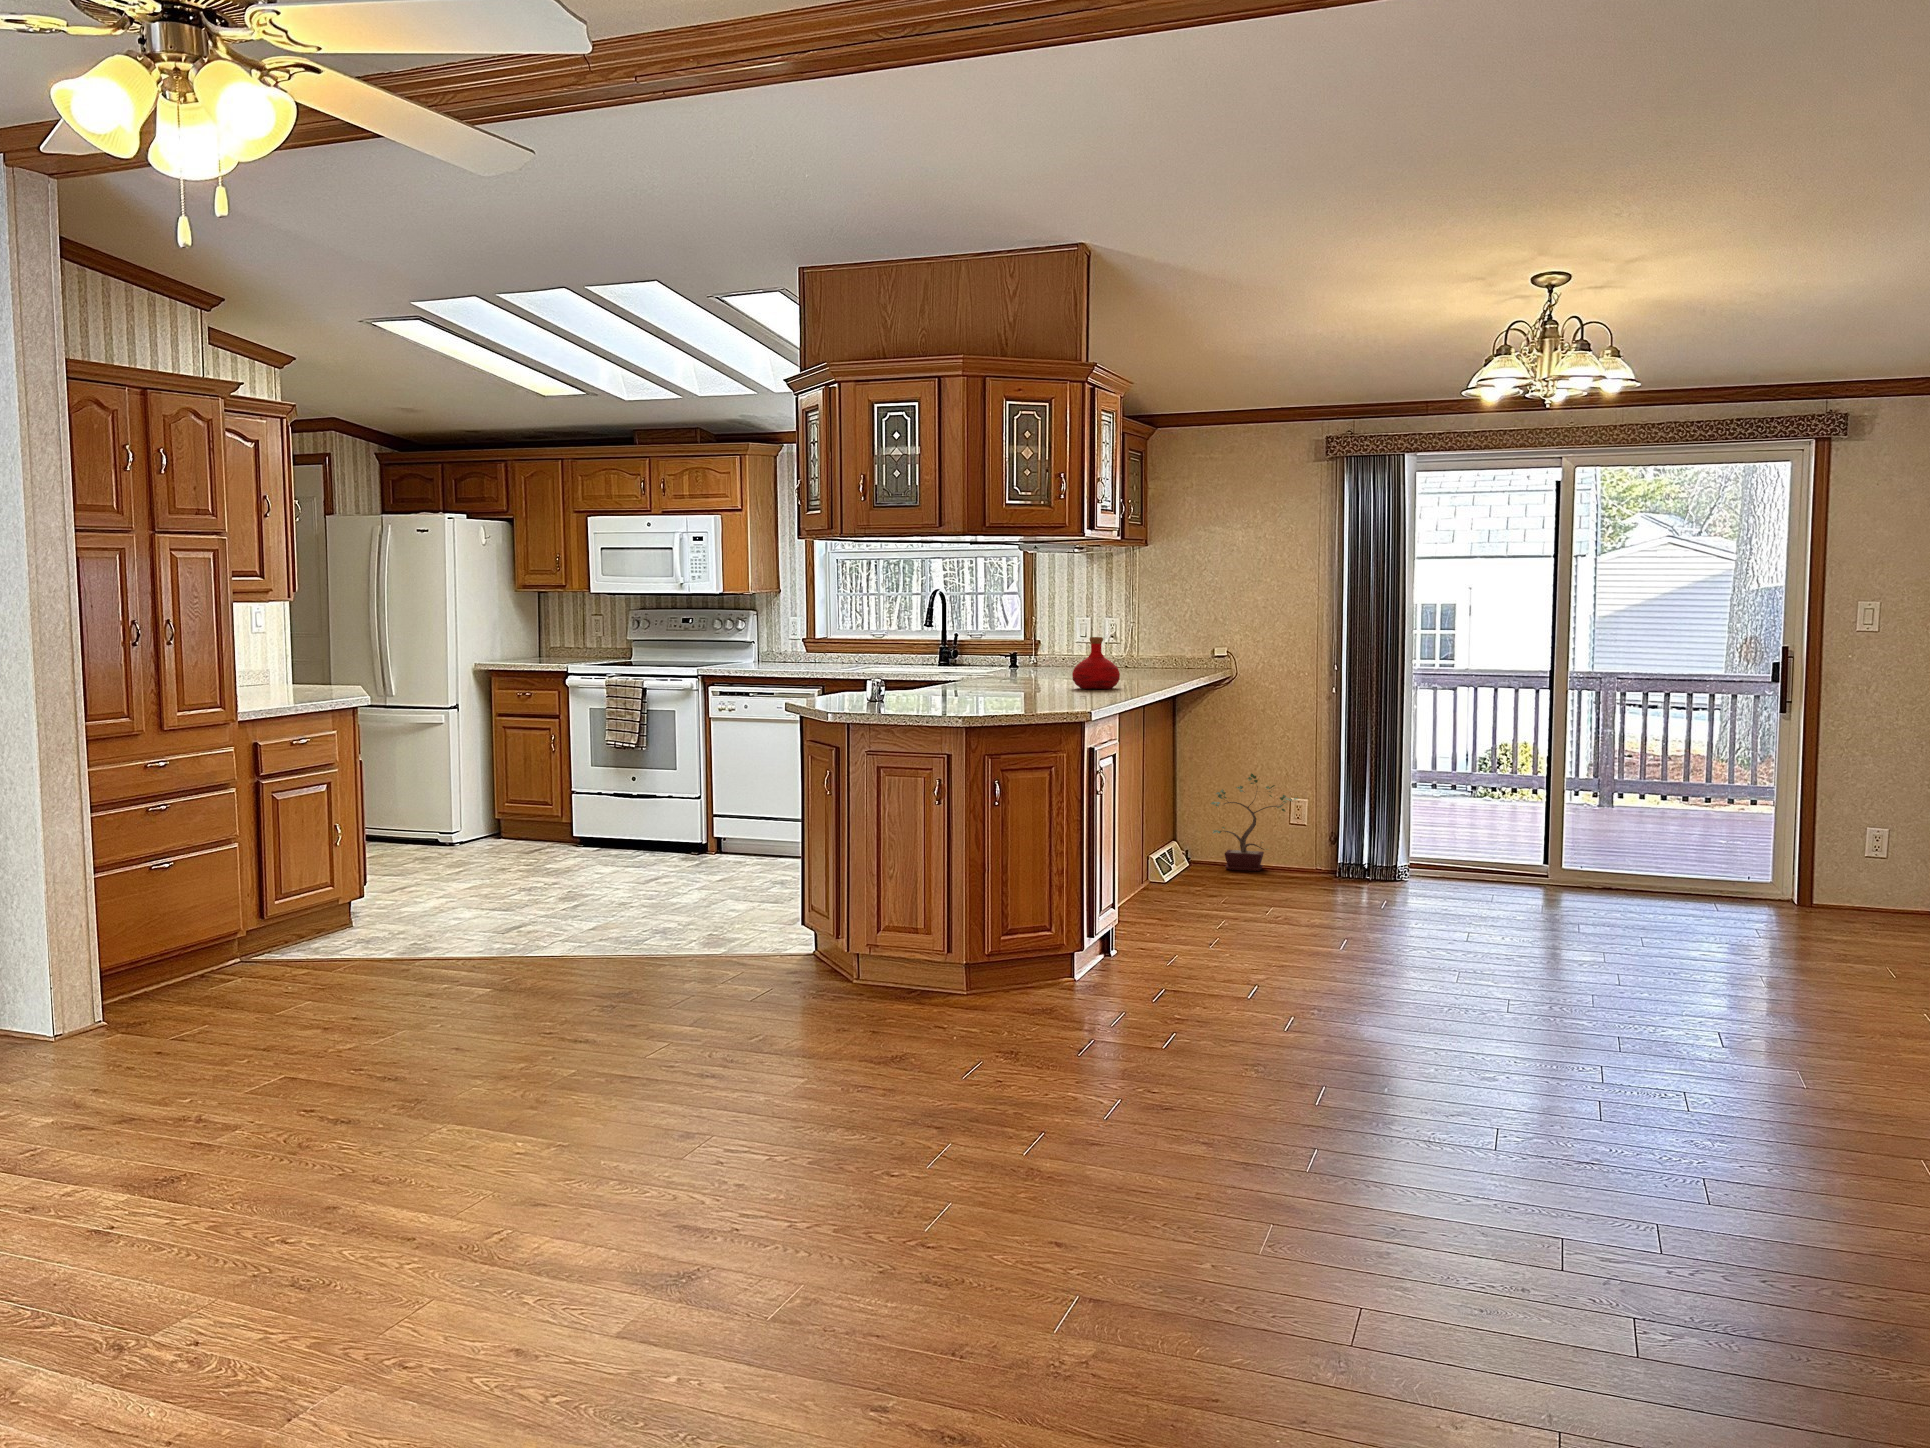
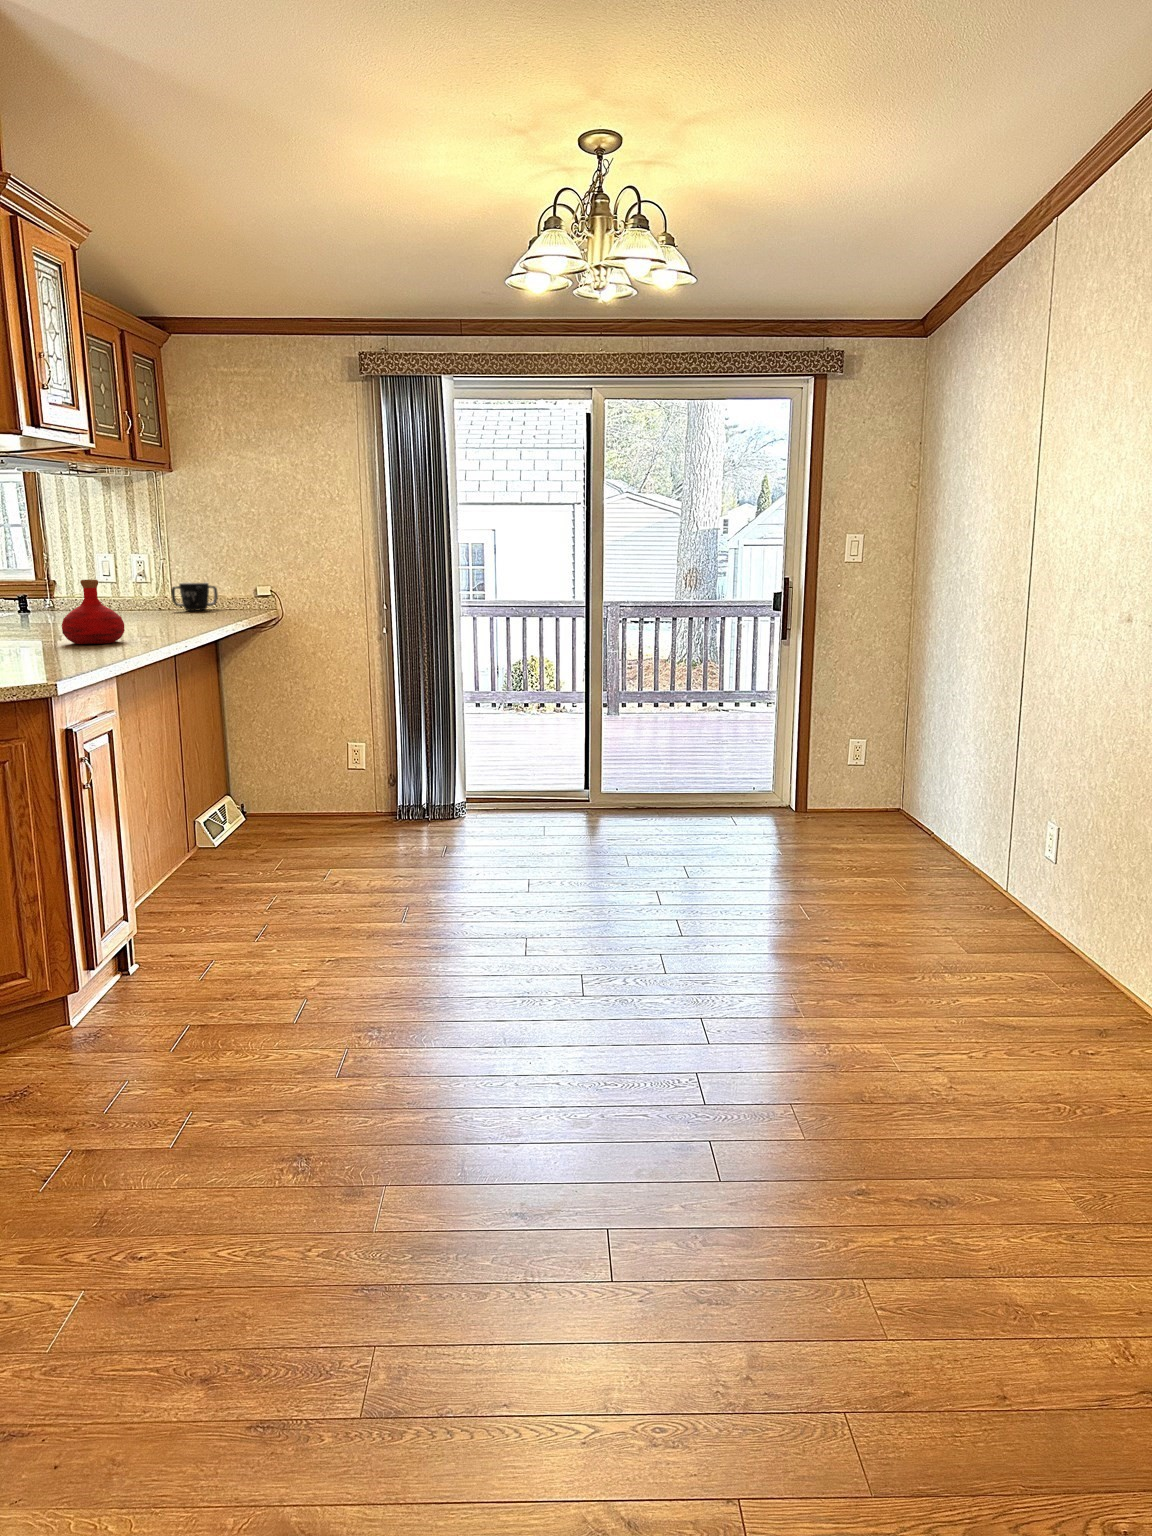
mug: none [1138,644,1178,669] -> present [171,582,218,611]
potted plant: present [1211,773,1298,871] -> none [262,717,355,819]

